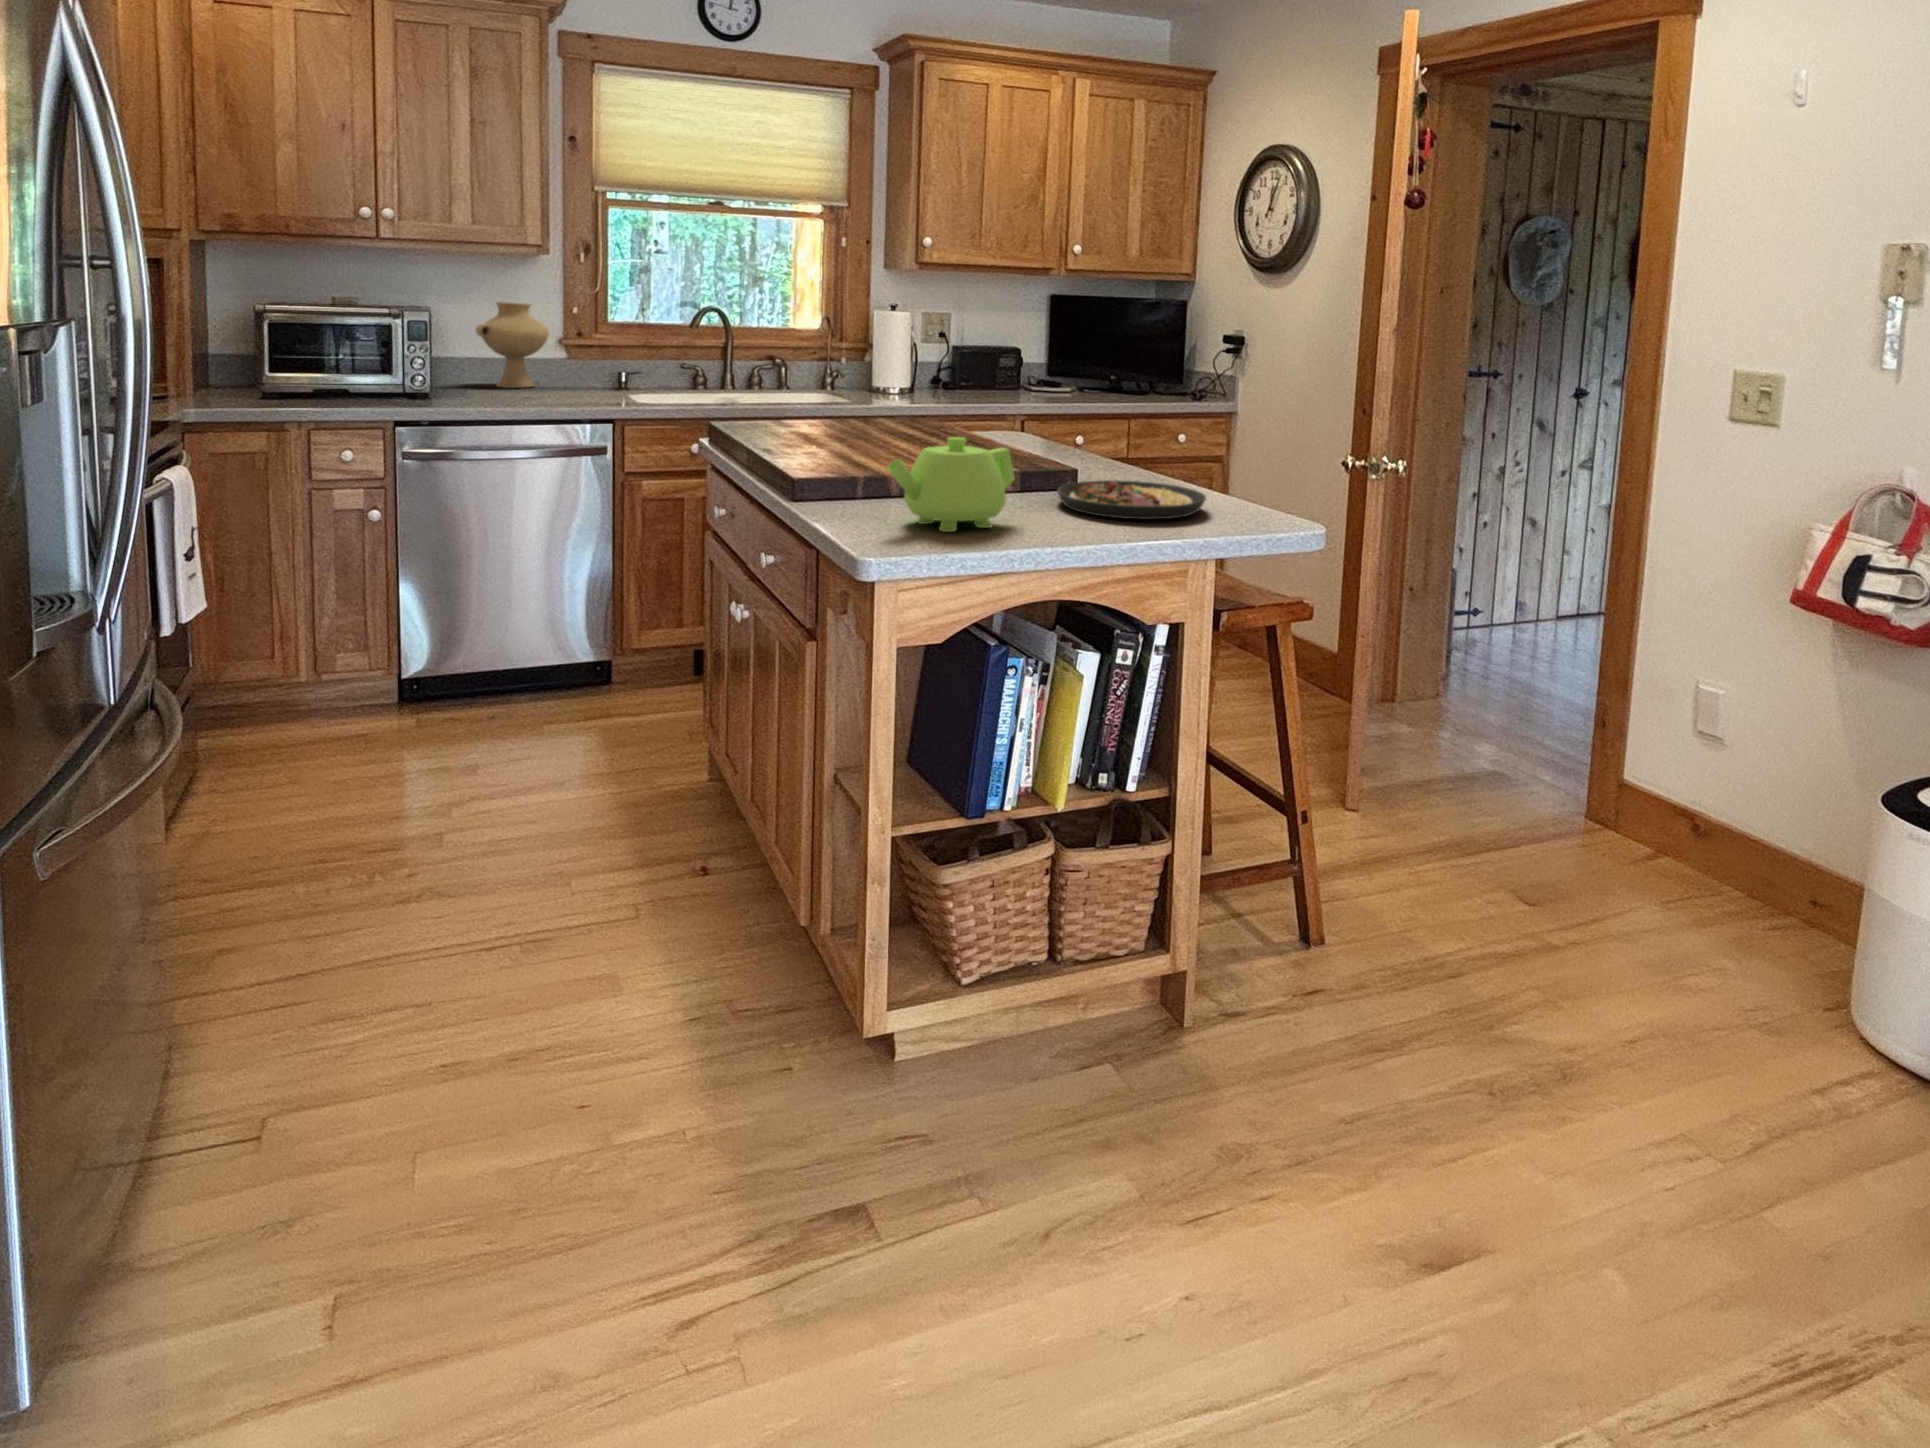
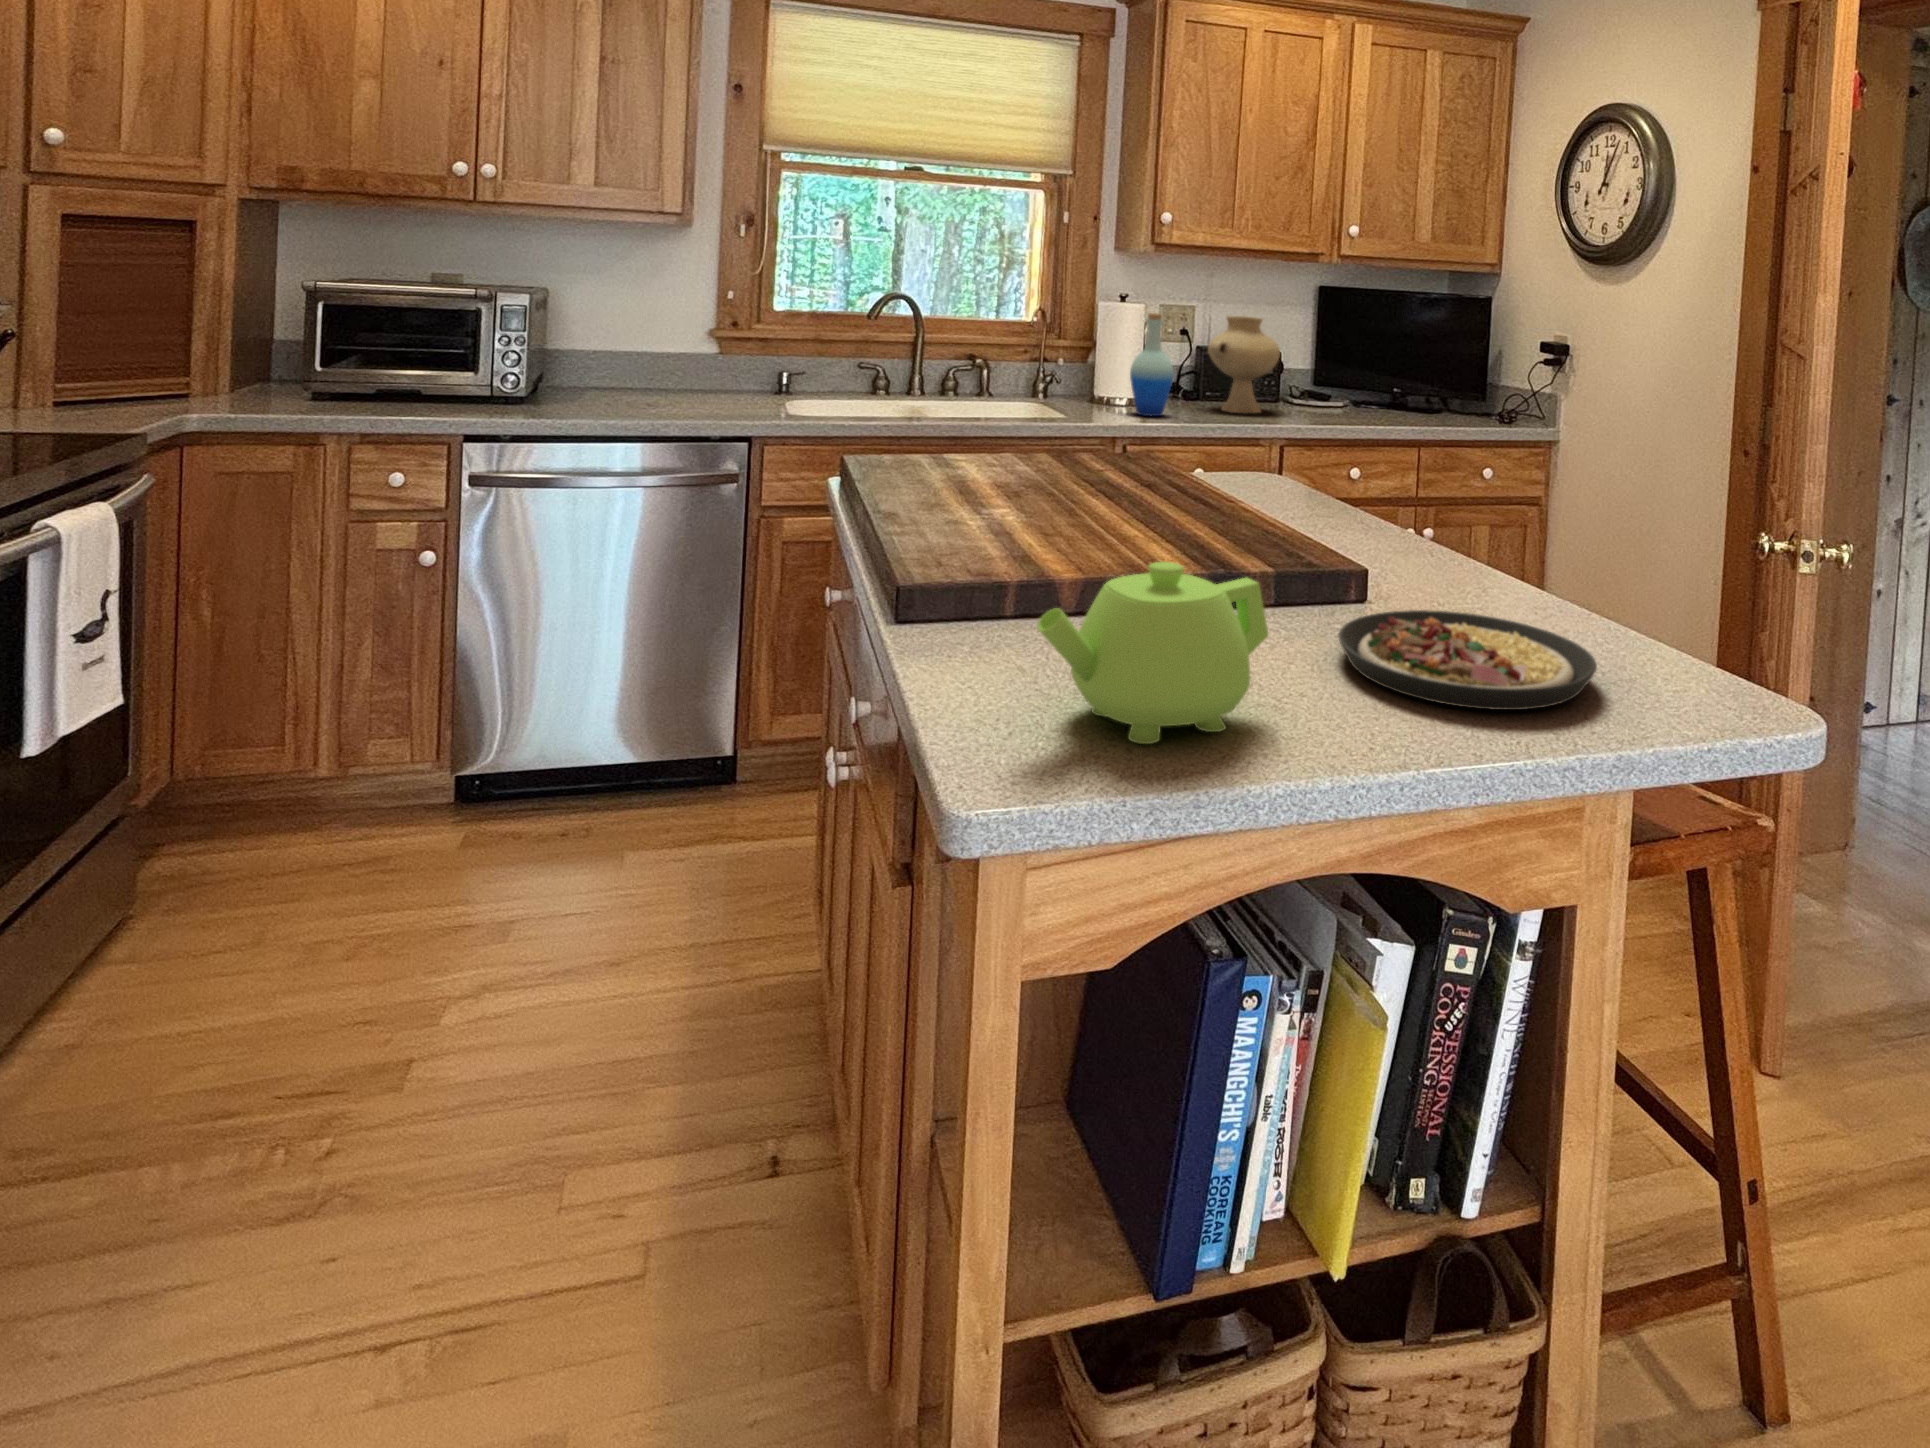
vase: present [476,302,549,388] -> present [1208,316,1280,413]
bottle: none [901,318,936,399] -> present [1130,313,1173,416]

